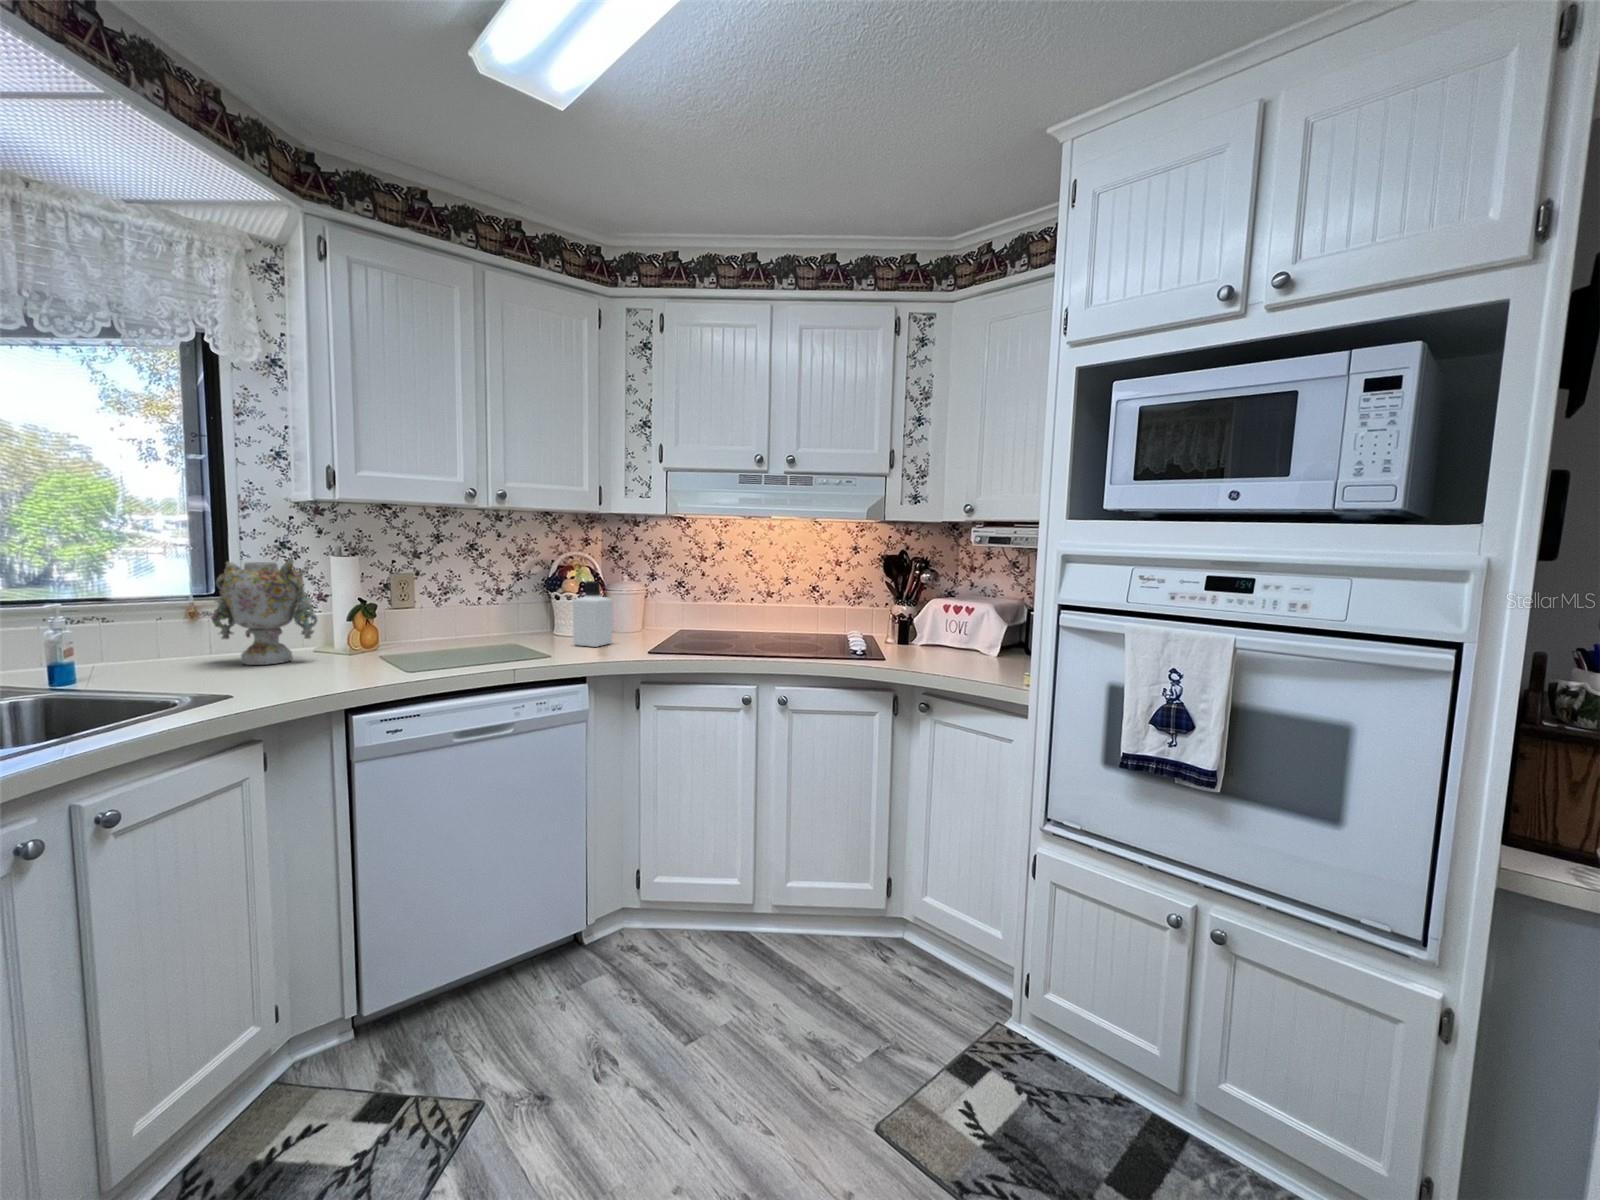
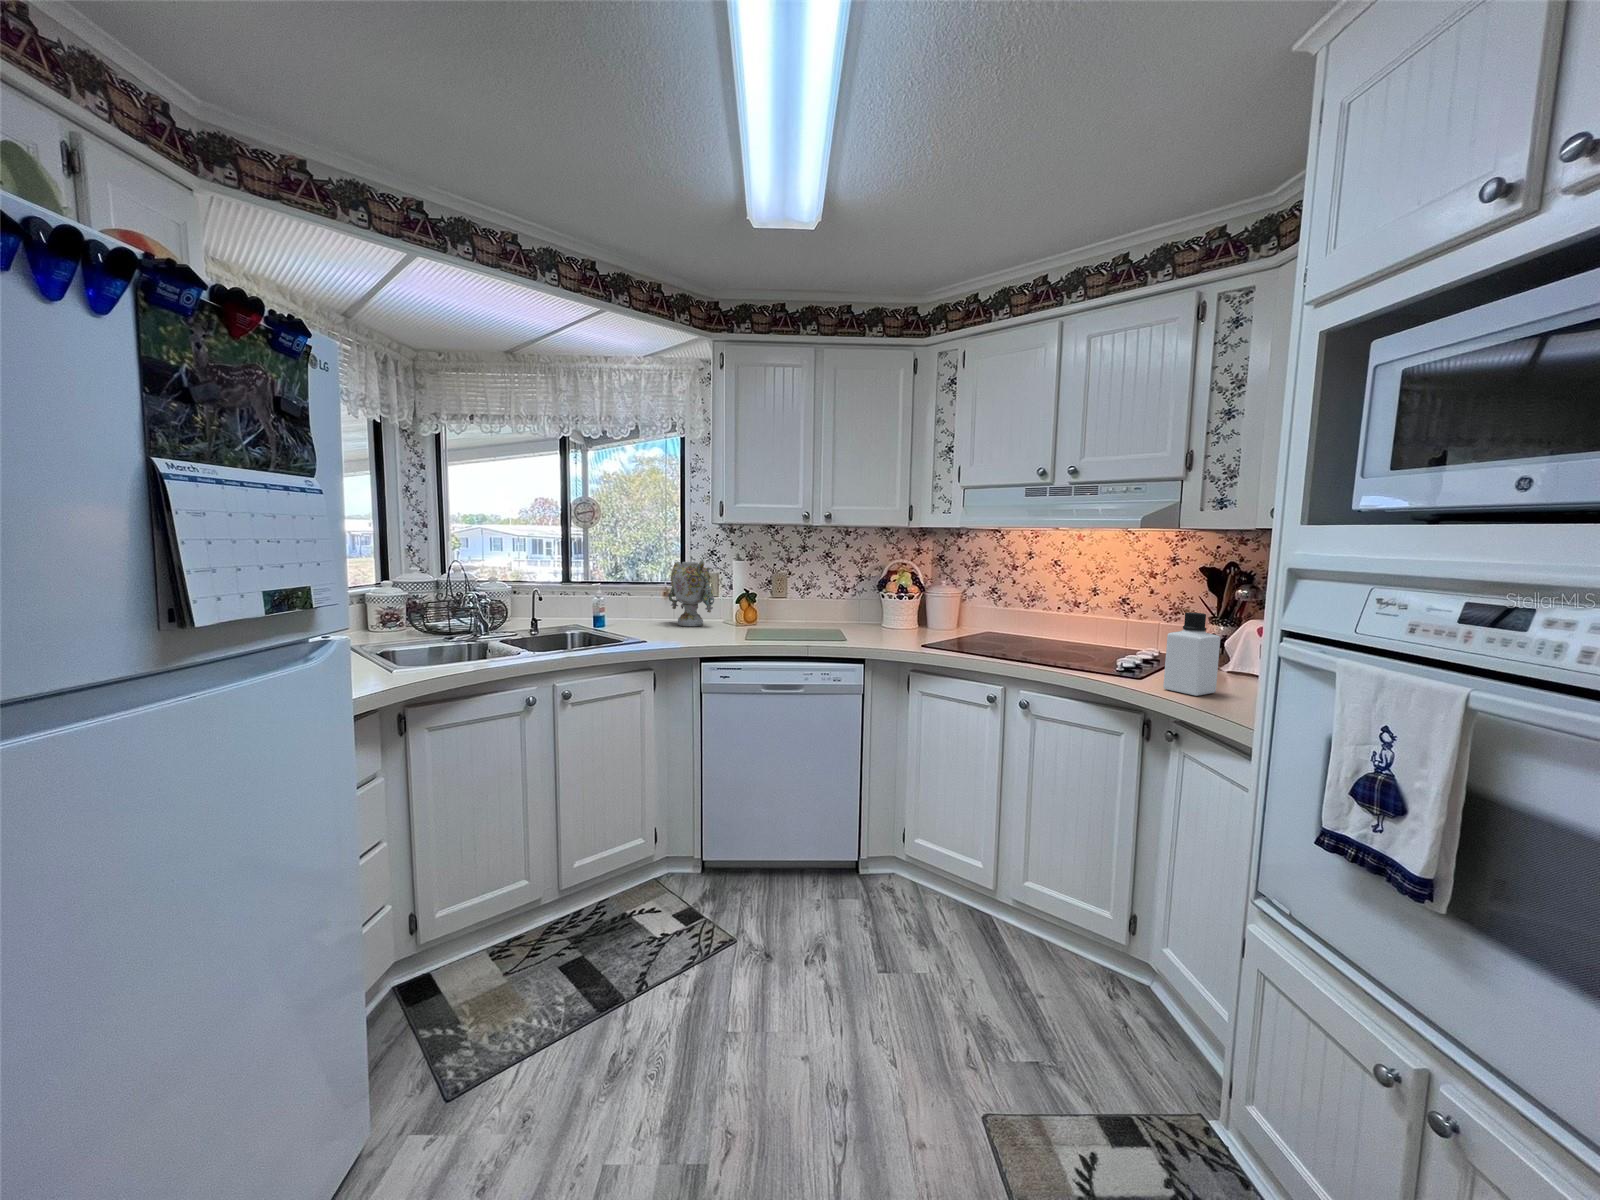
bottle: present [573,581,612,647] -> present [1163,612,1220,696]

